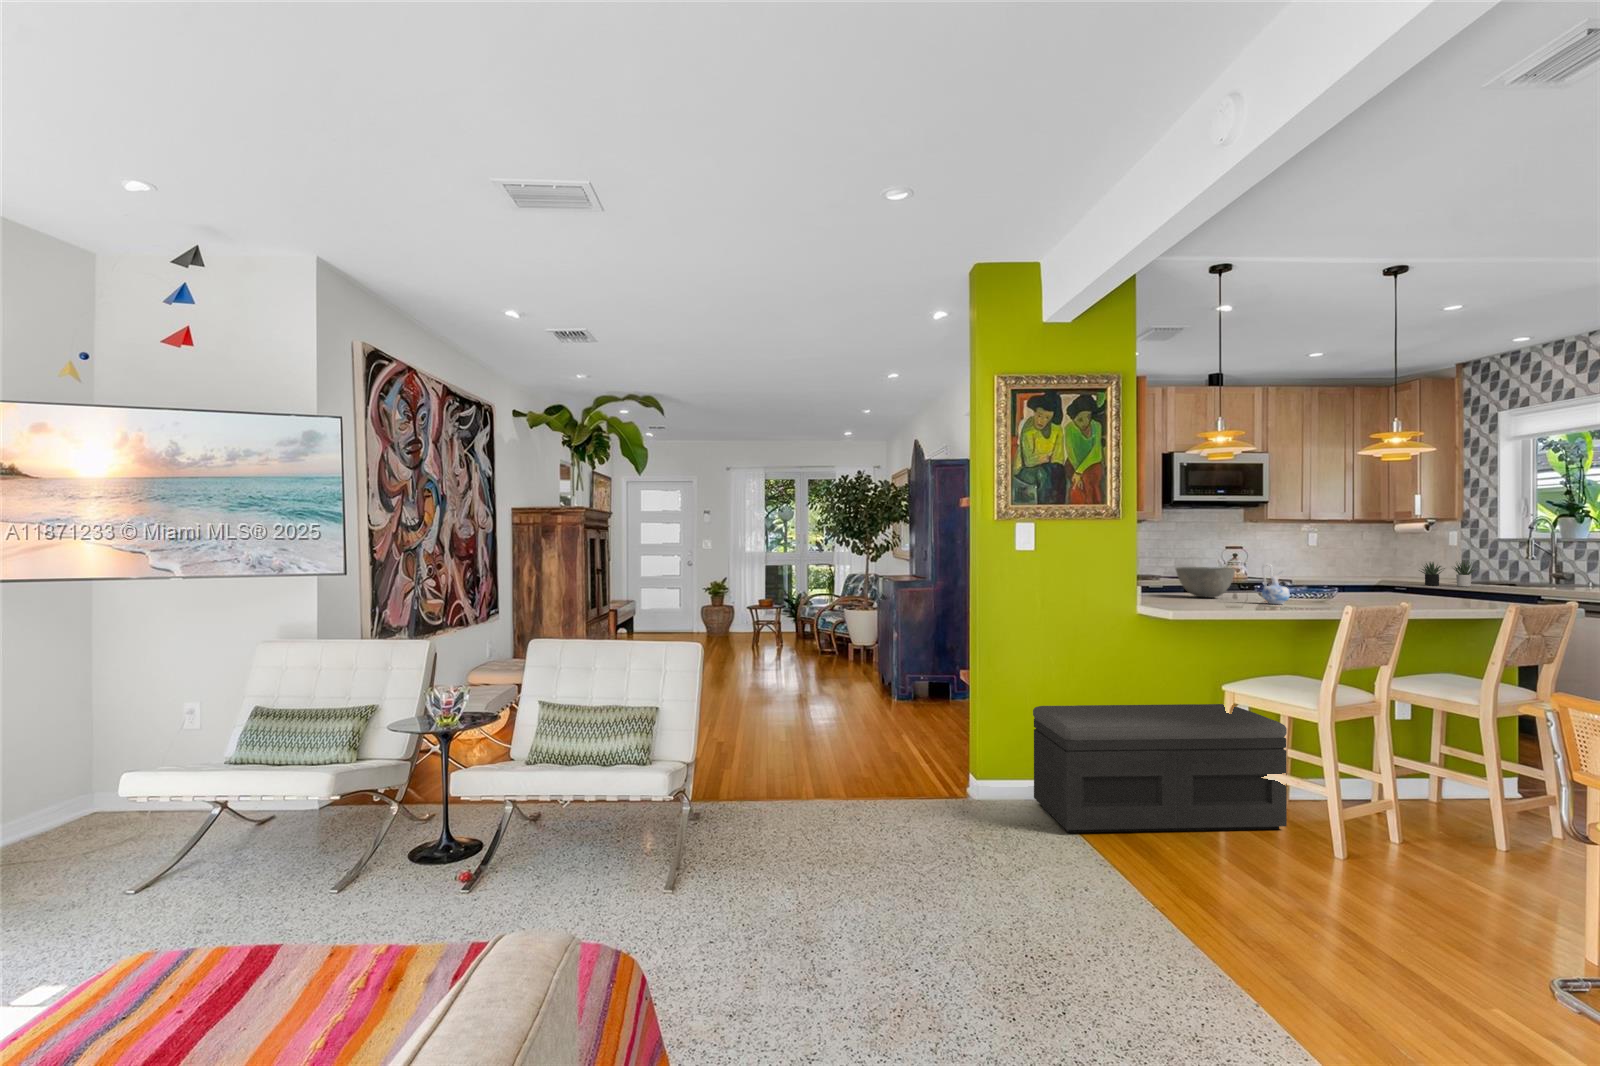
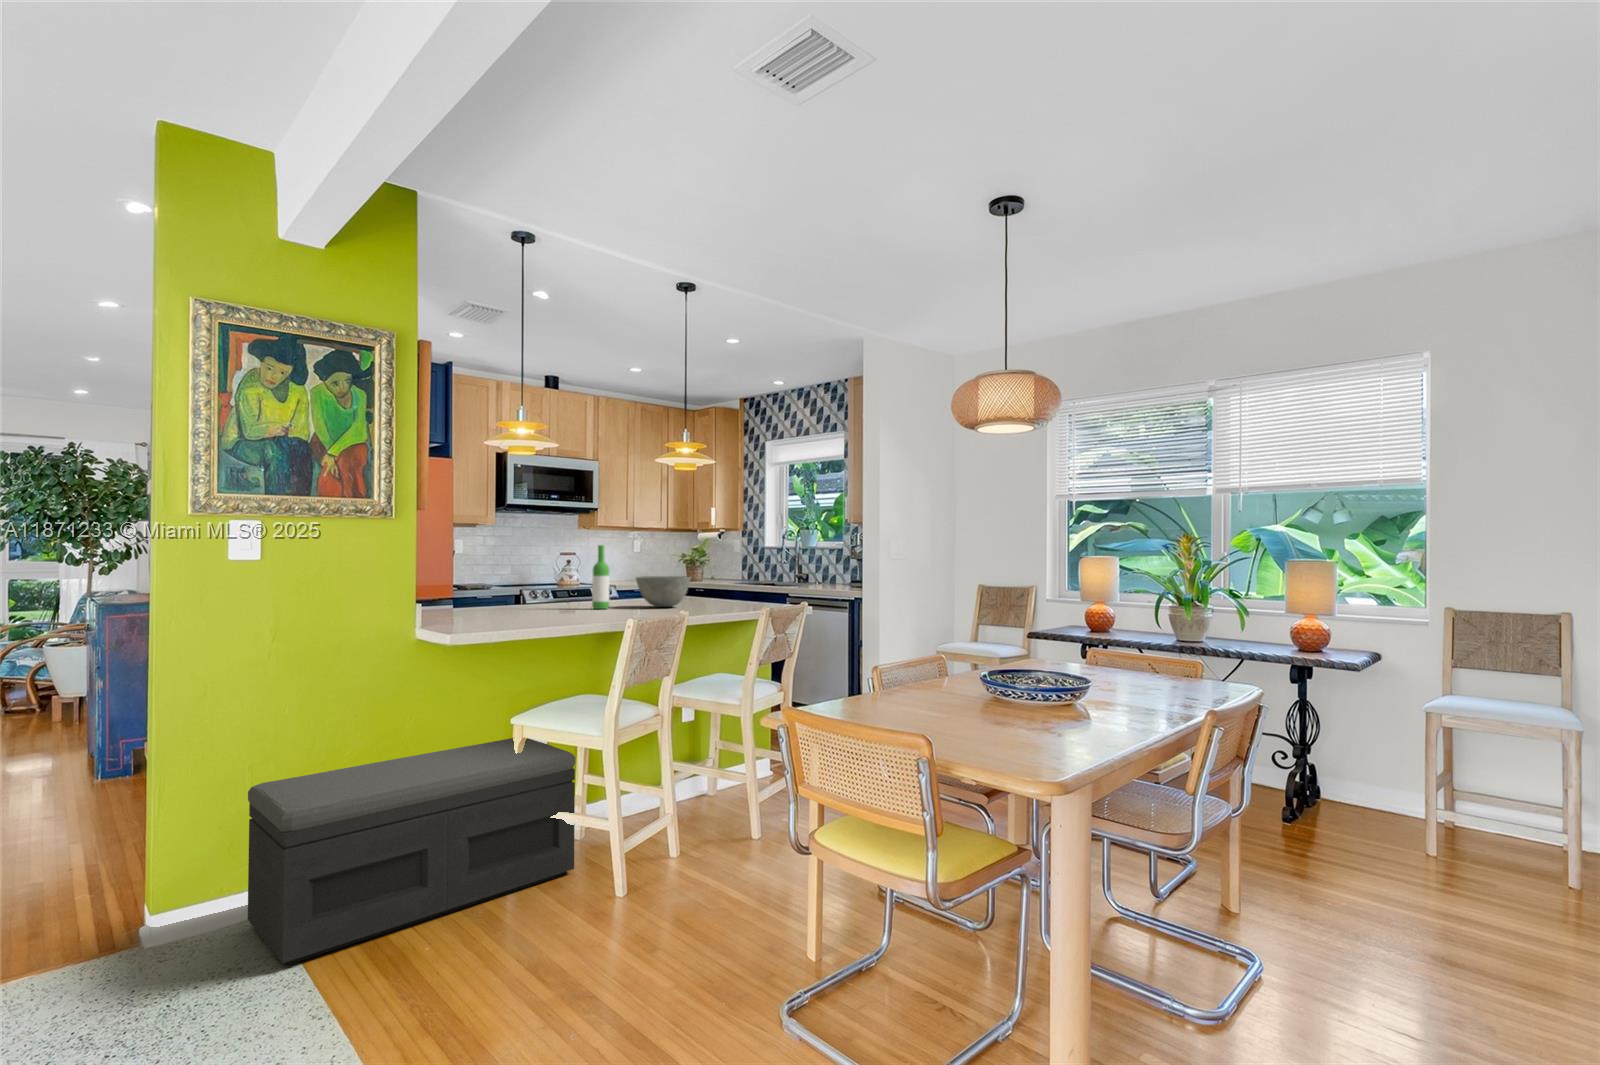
wine bottle: none [1291,539,1309,599] -> present [592,545,609,609]
succulent plant: present [1419,561,1476,587] -> none [708,565,753,589]
ceramic pitcher: present [1262,564,1290,604] -> none [557,572,585,617]
bowl: present [1176,567,1236,598] -> present [636,576,691,607]

